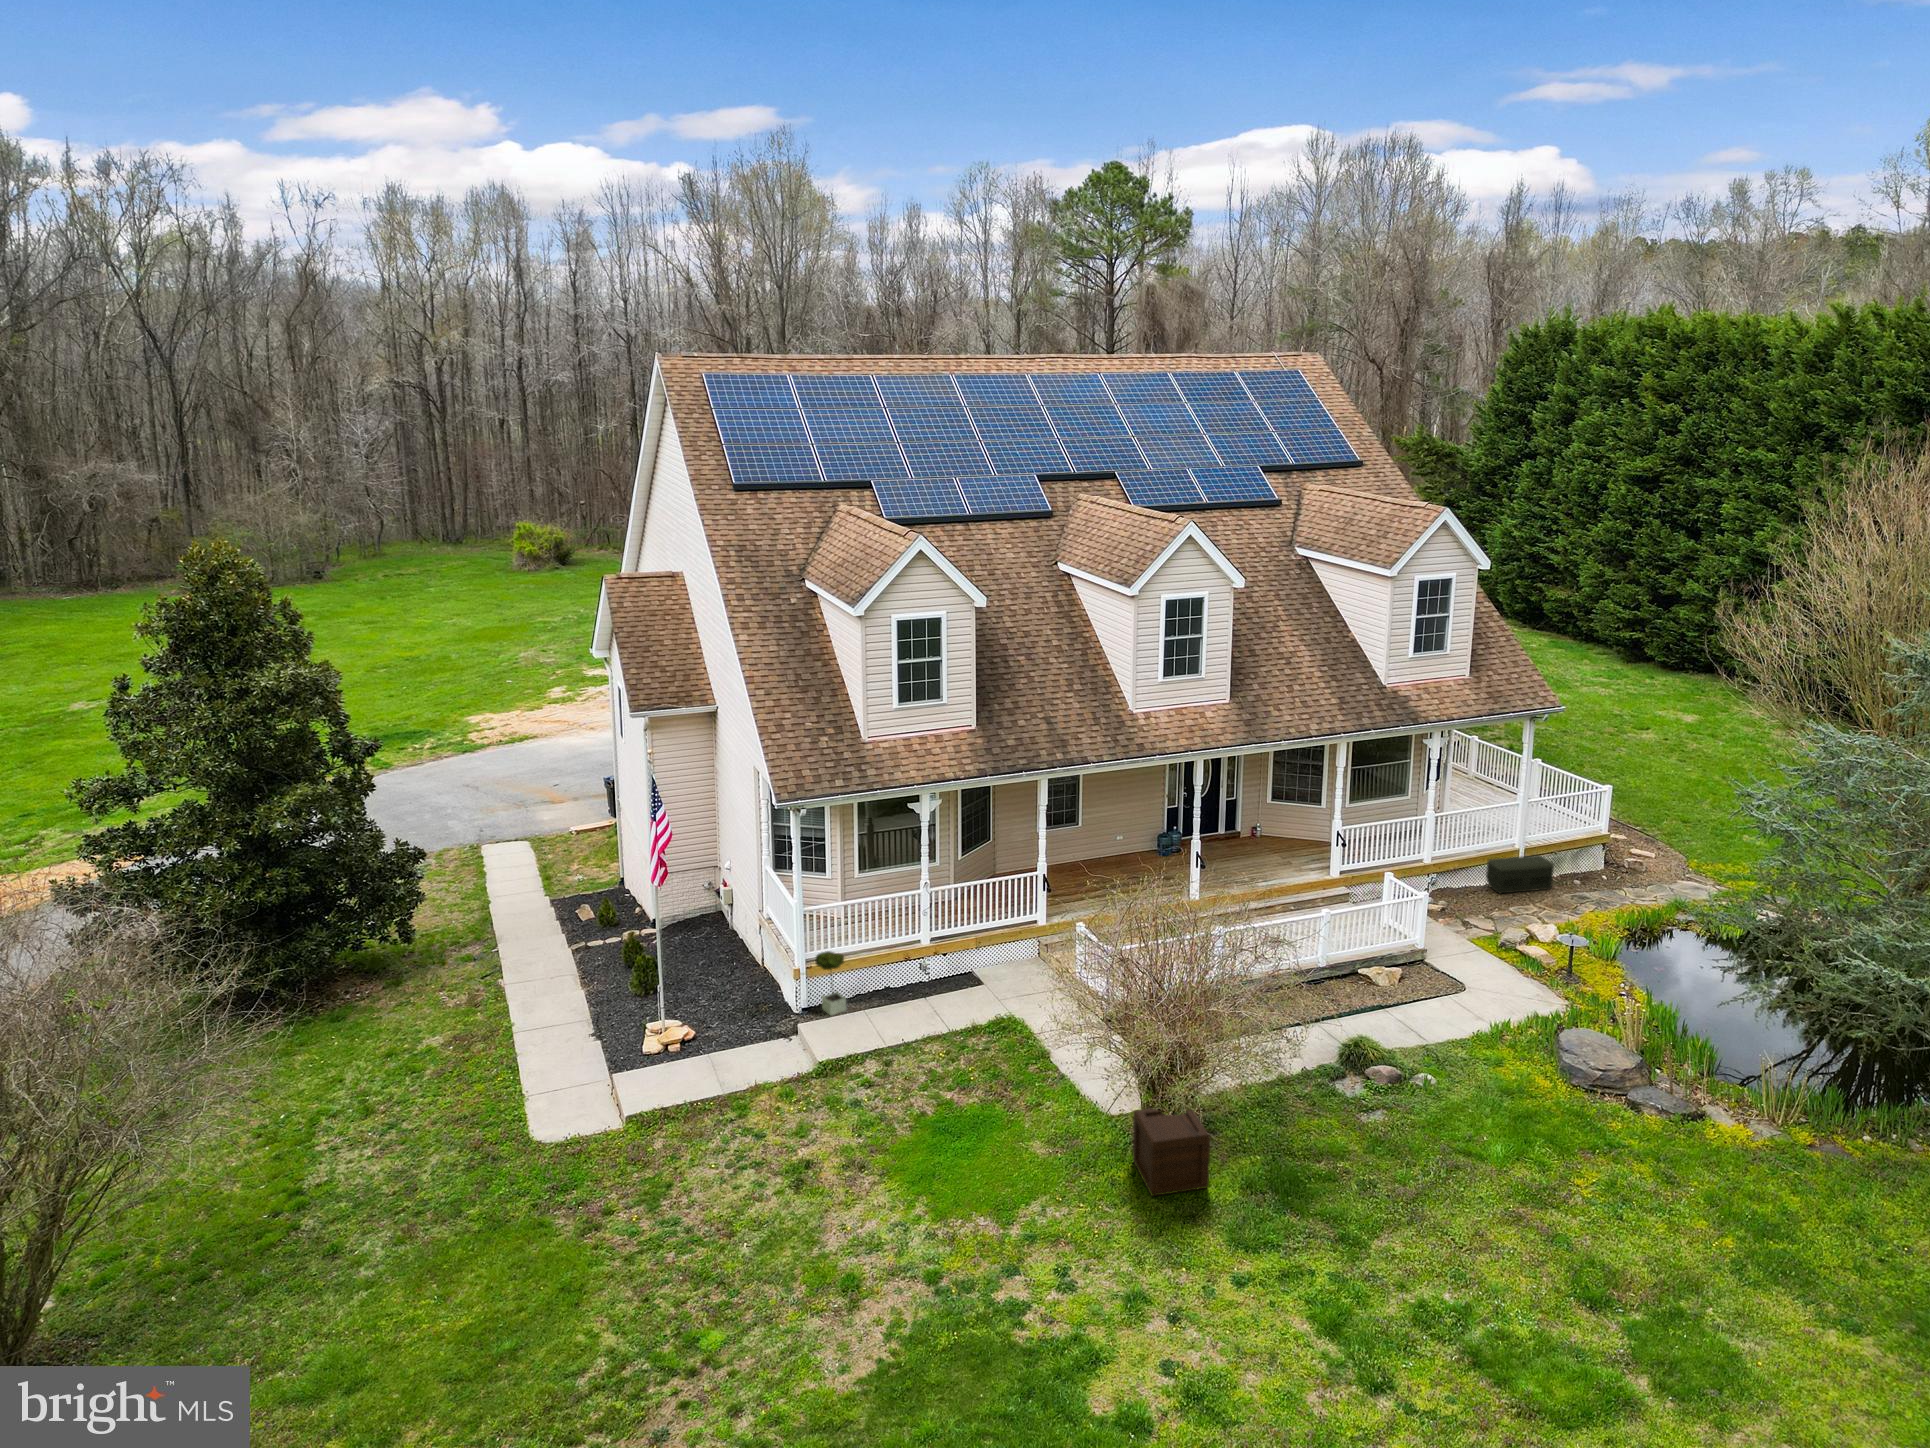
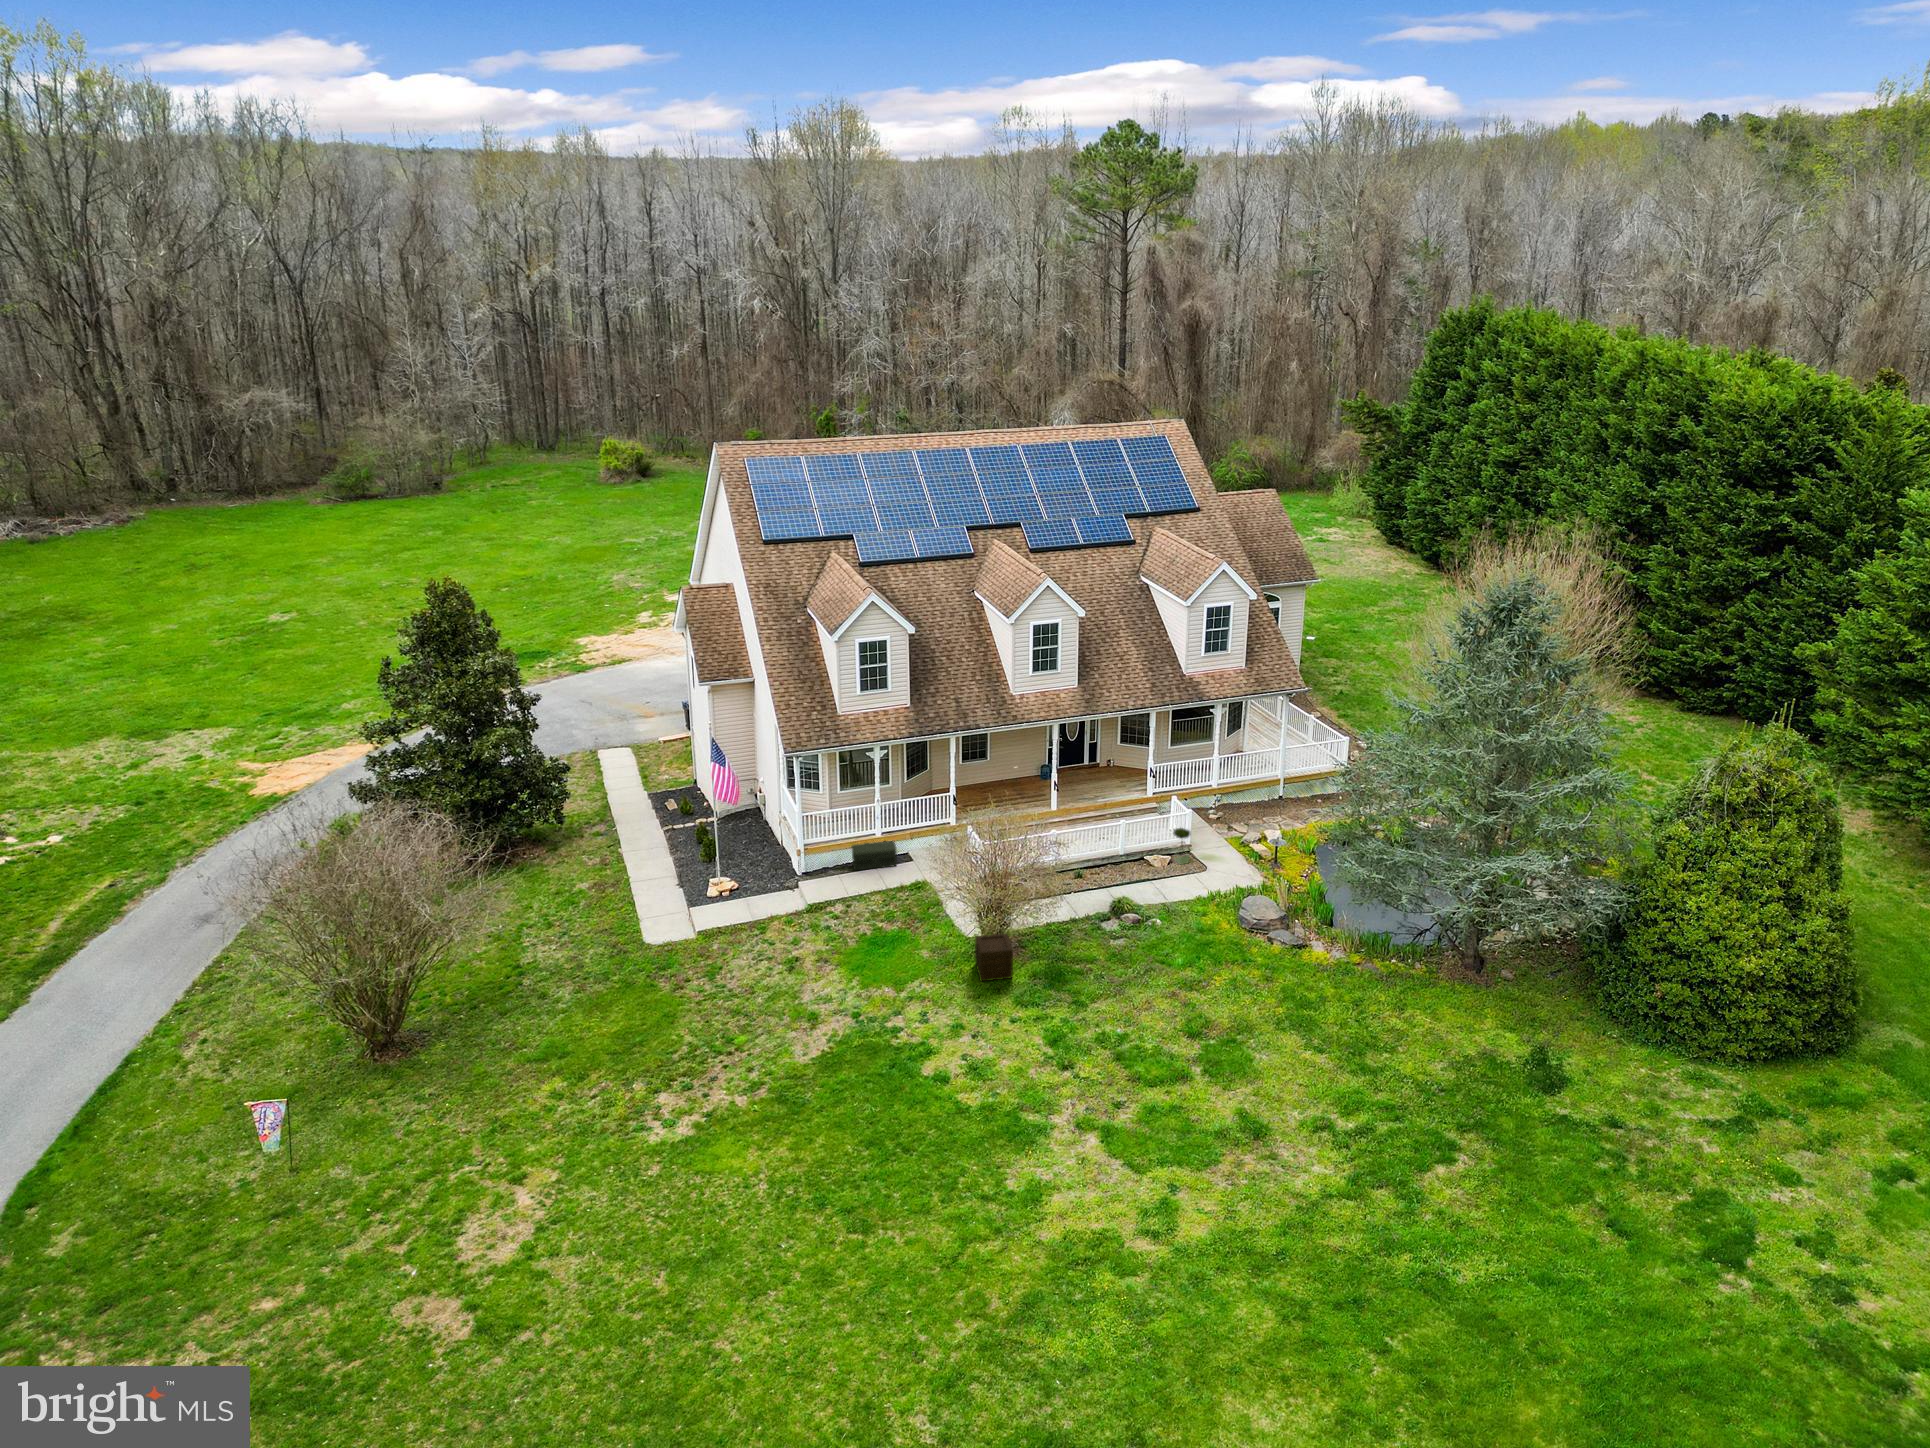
storage bench: present [1486,855,1554,893] -> present [851,841,897,871]
potted tree: present [815,951,846,1015] -> present [1173,828,1191,864]

